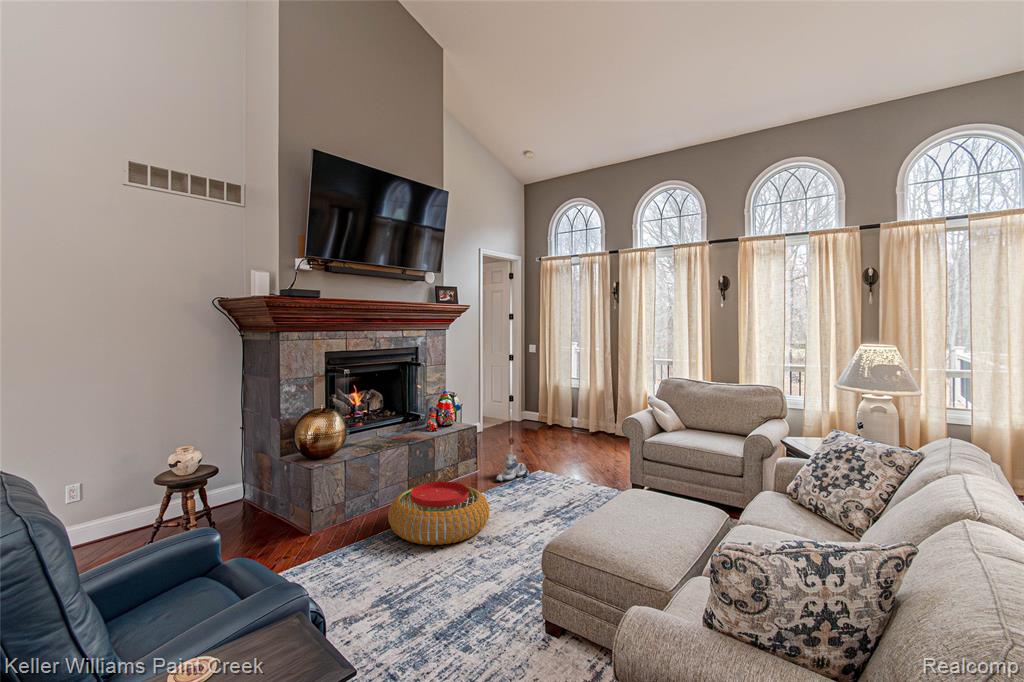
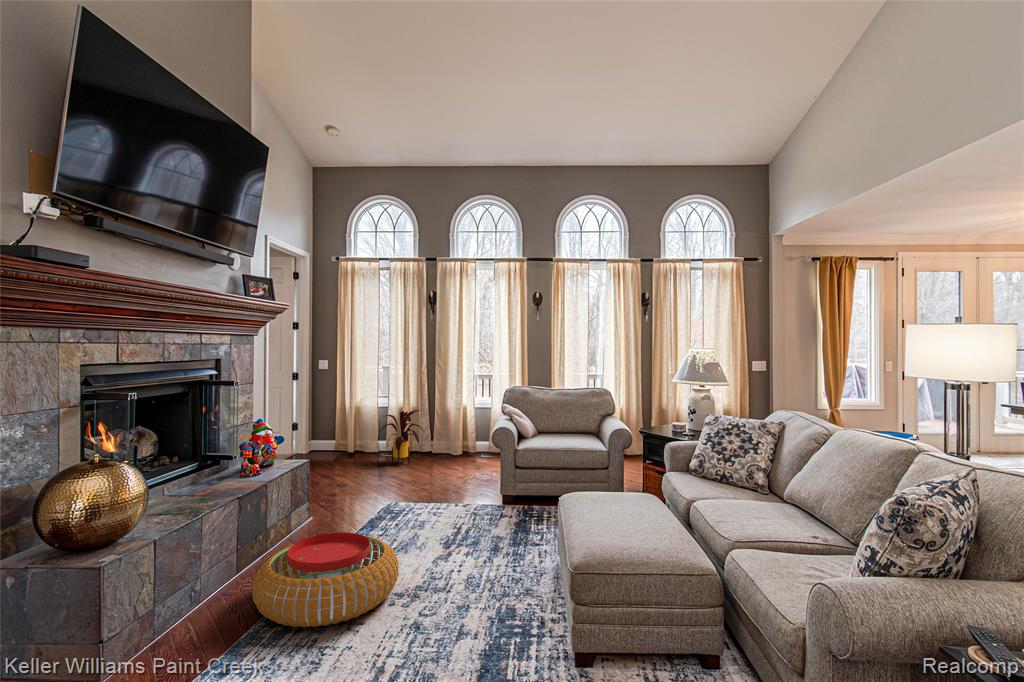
house plant: none [560,393,605,441] -> present [381,410,423,466]
plush toy: present [496,453,530,481] -> none [347,487,382,524]

